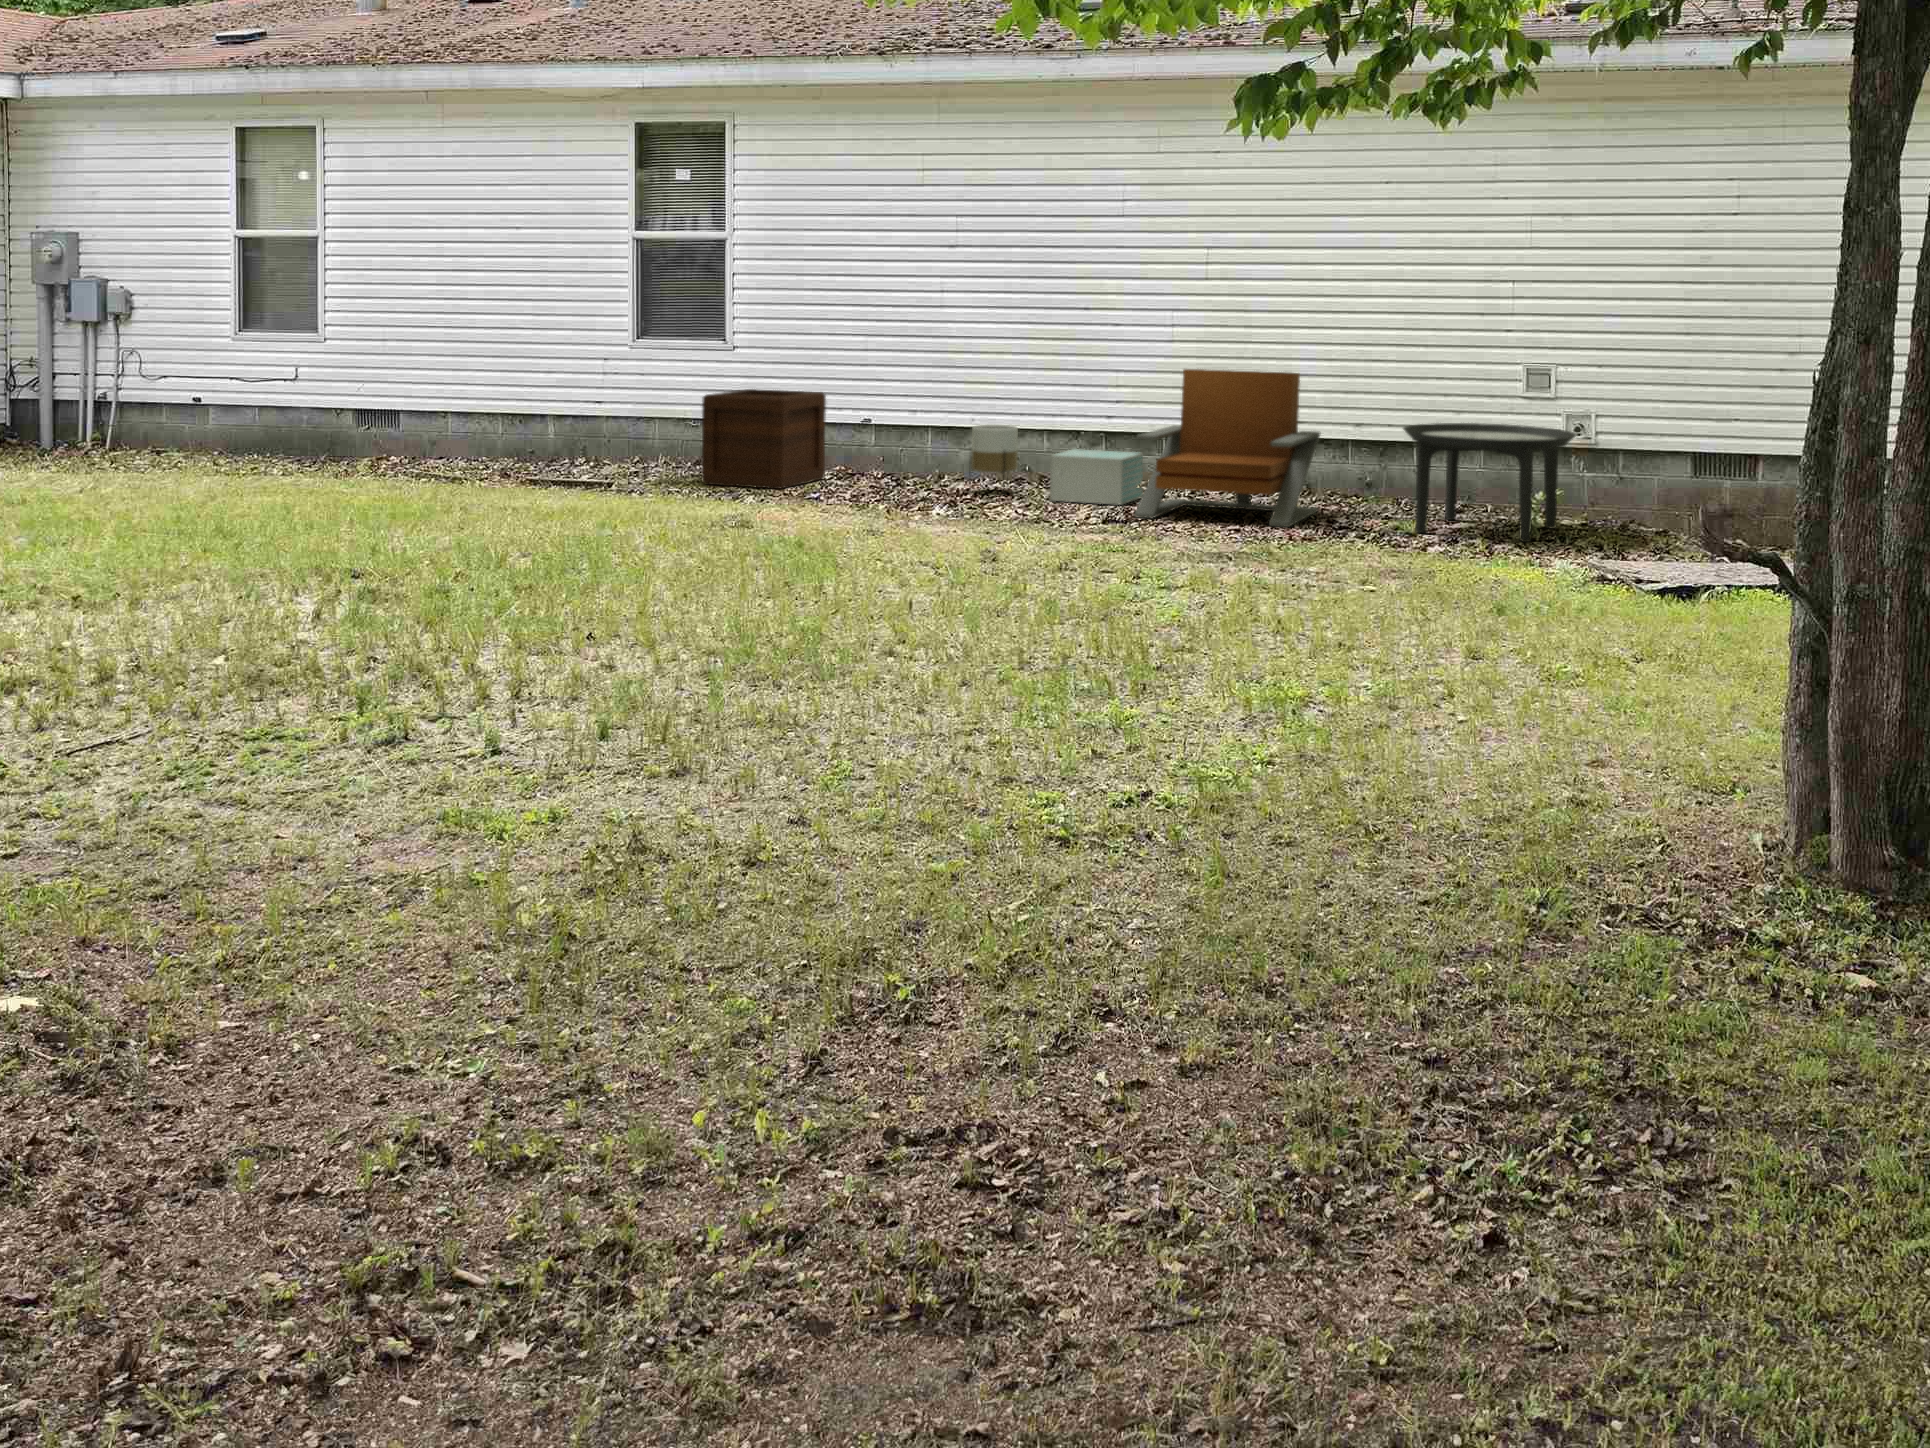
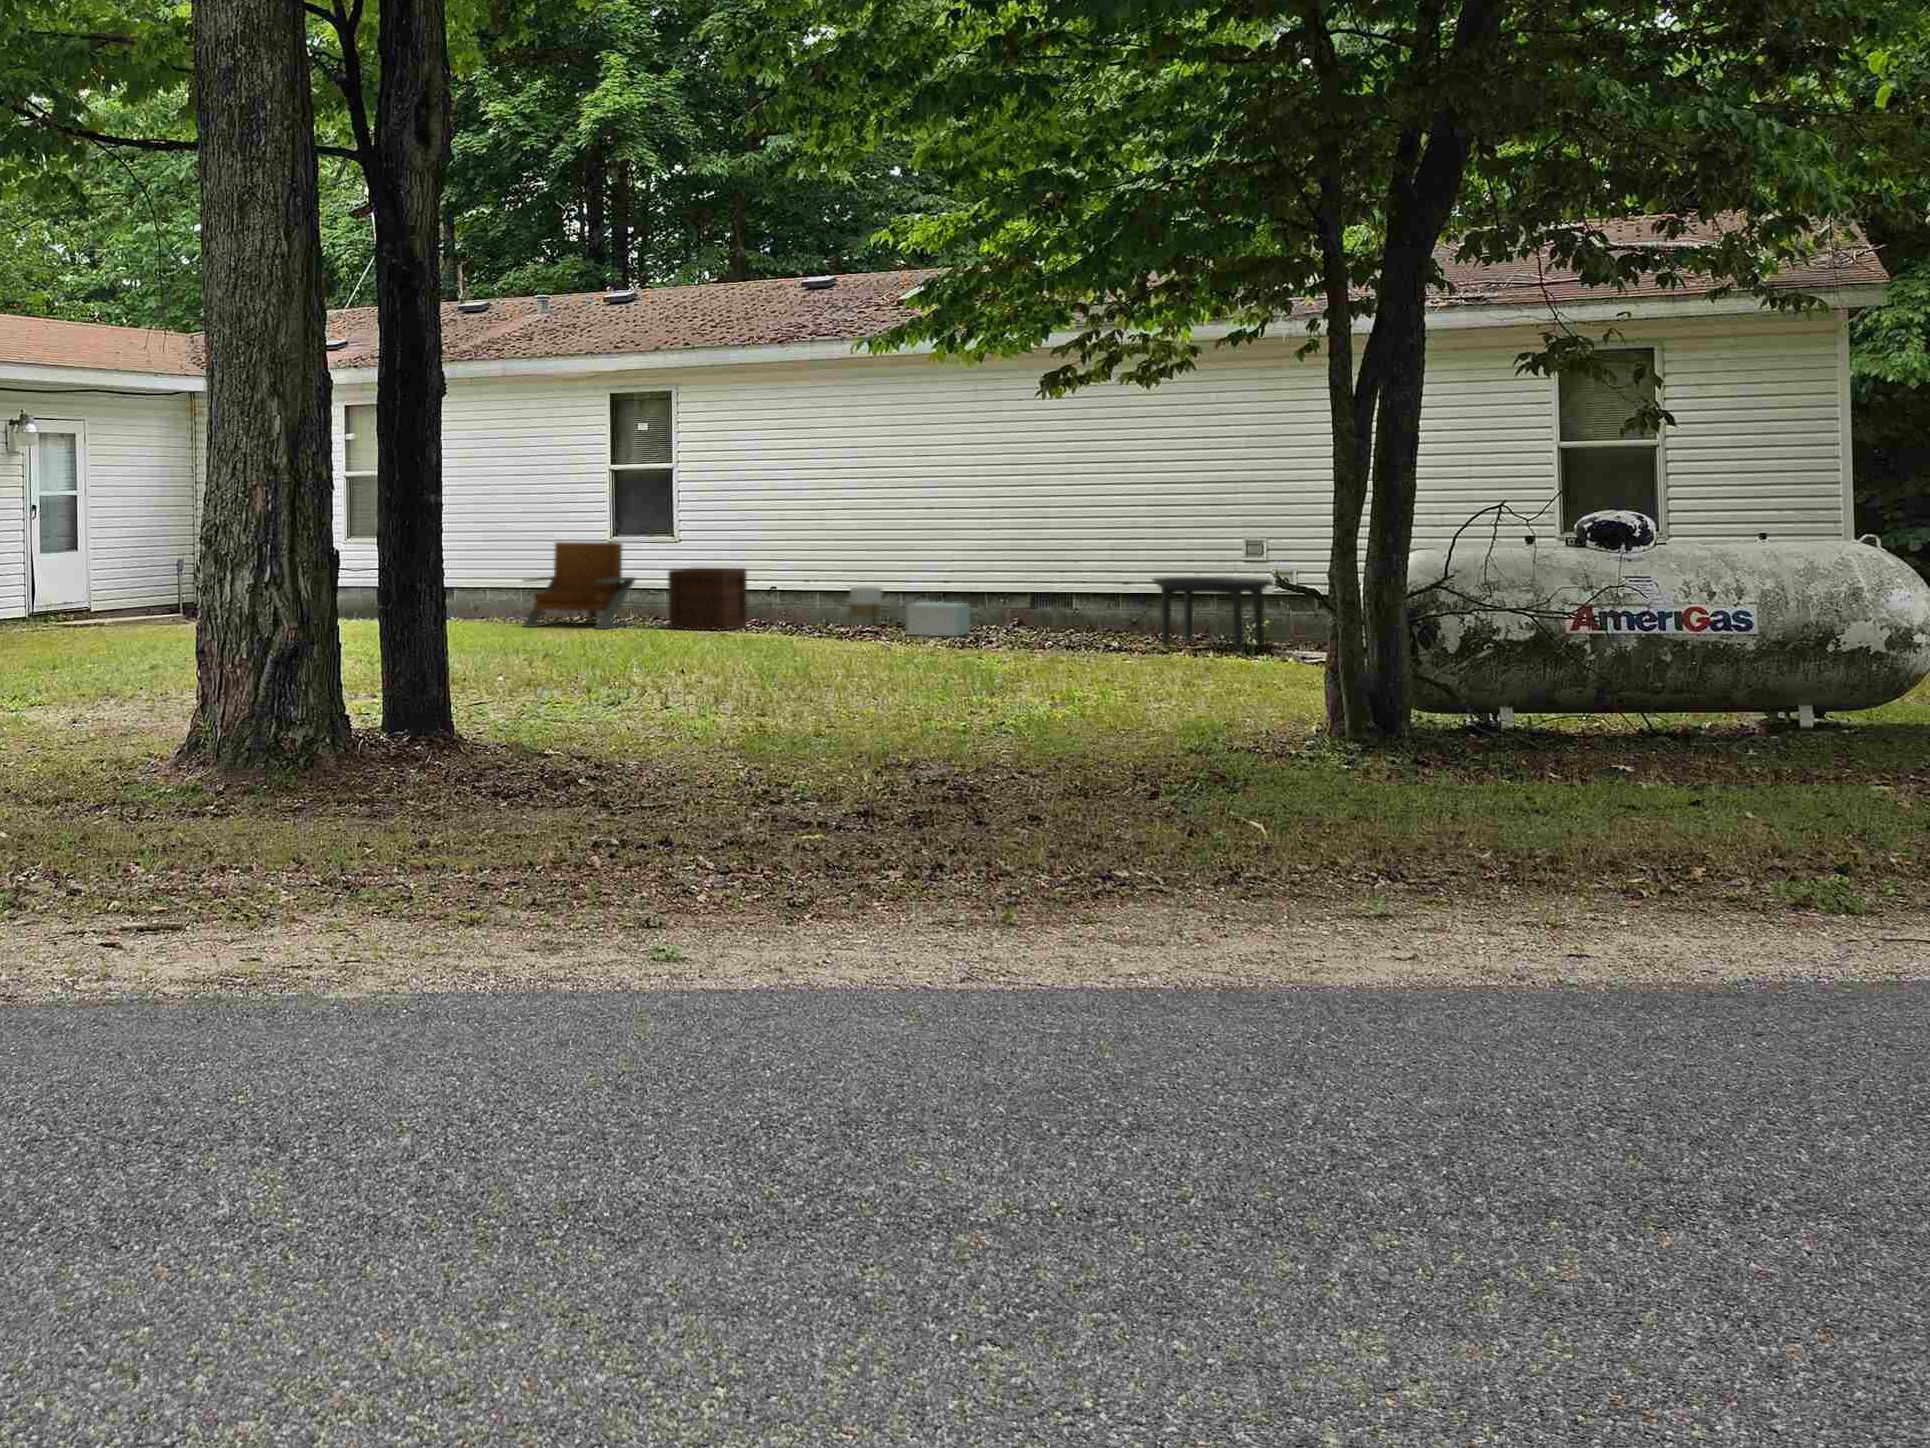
lounge chair: present [1135,369,1320,527] -> present [523,542,635,629]

